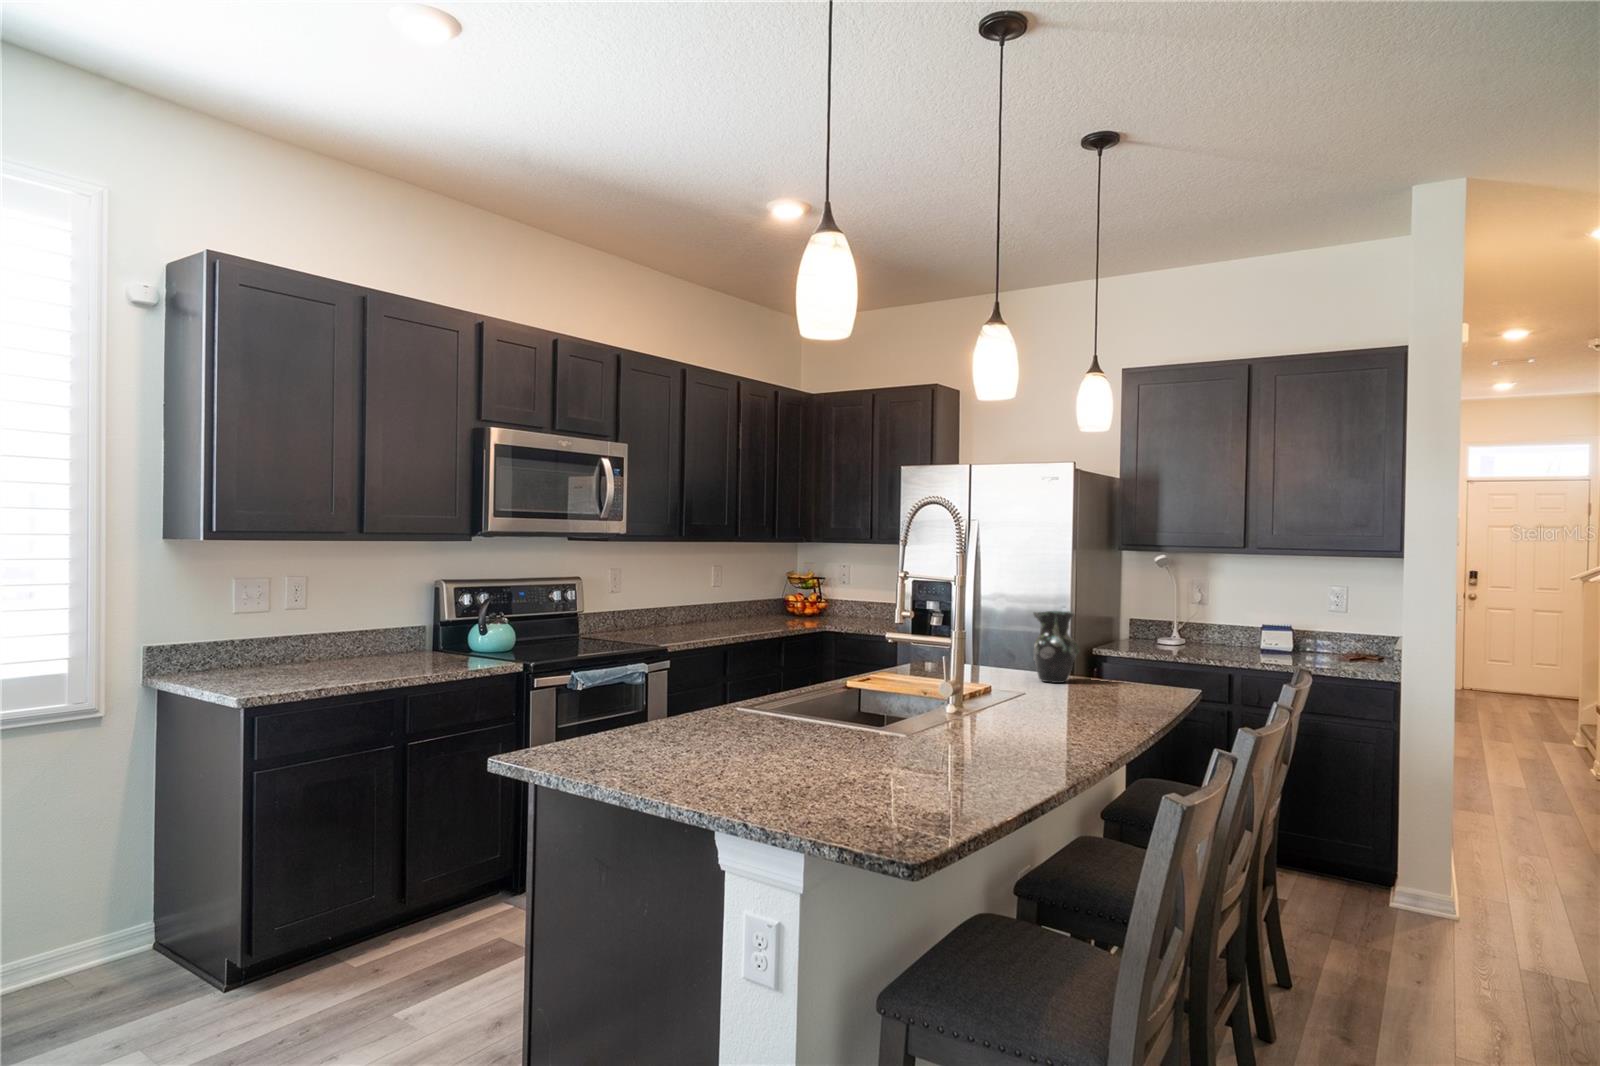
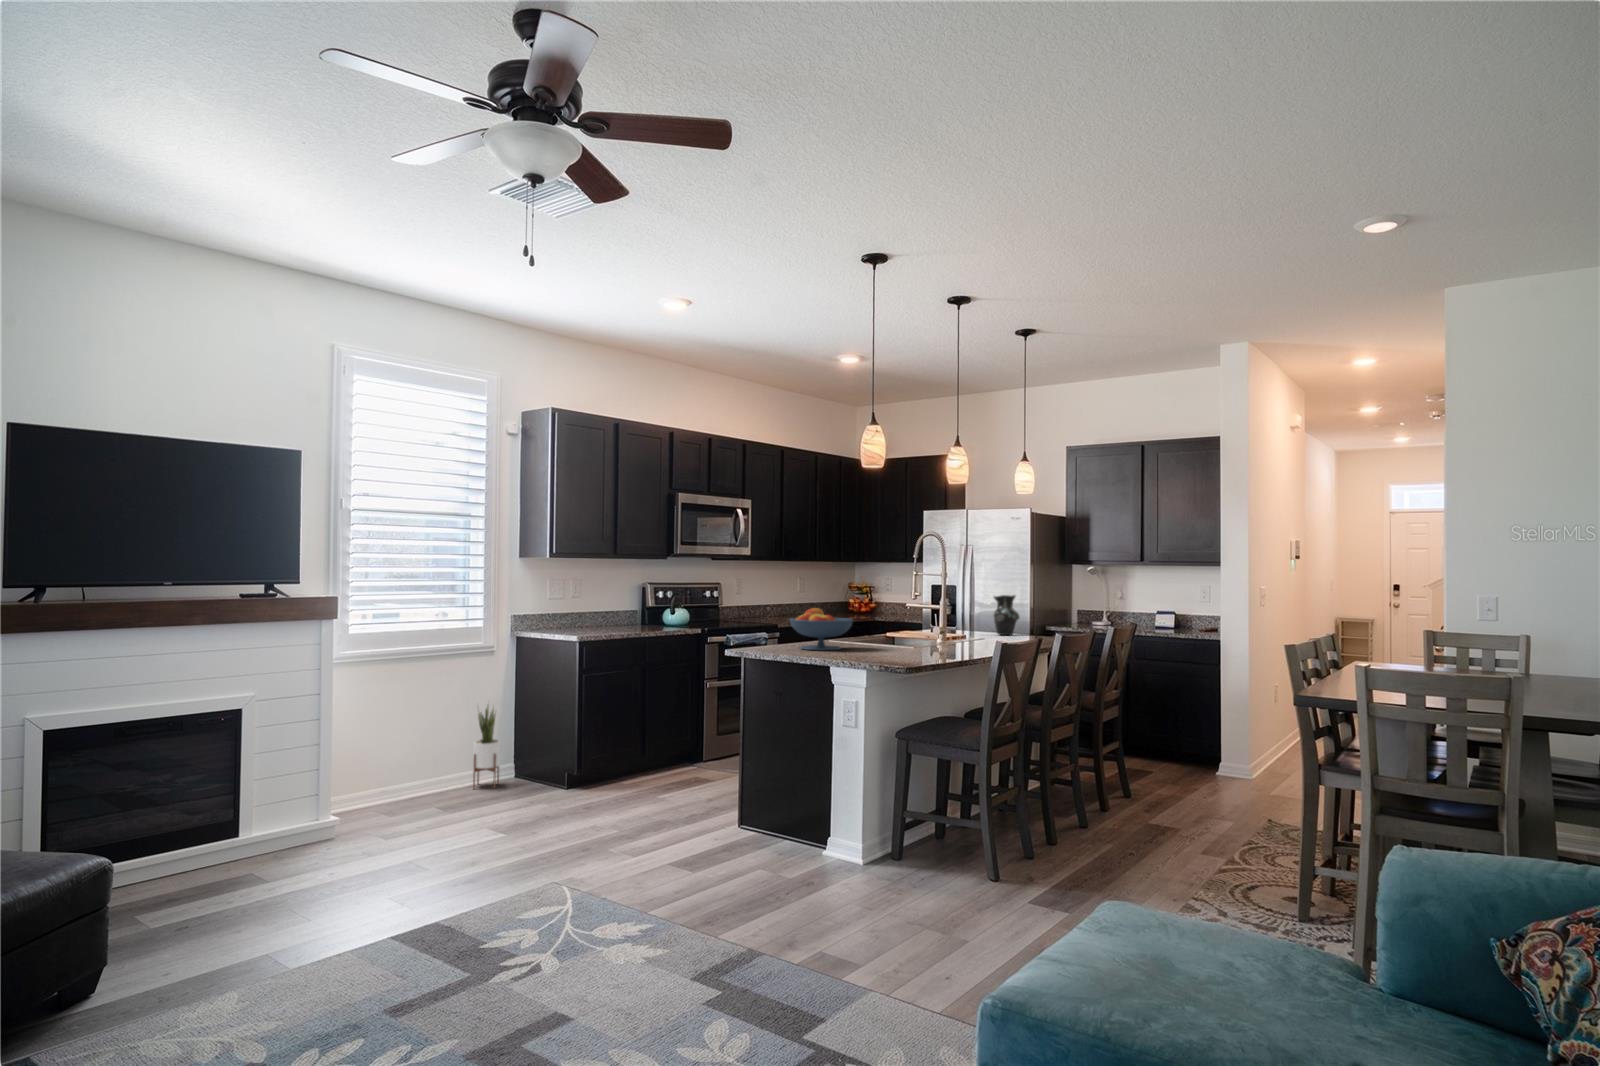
fruit bowl: none [635,662,780,770] -> present [790,608,853,650]
potted plant: none [38,817,106,994] -> present [473,704,500,788]

